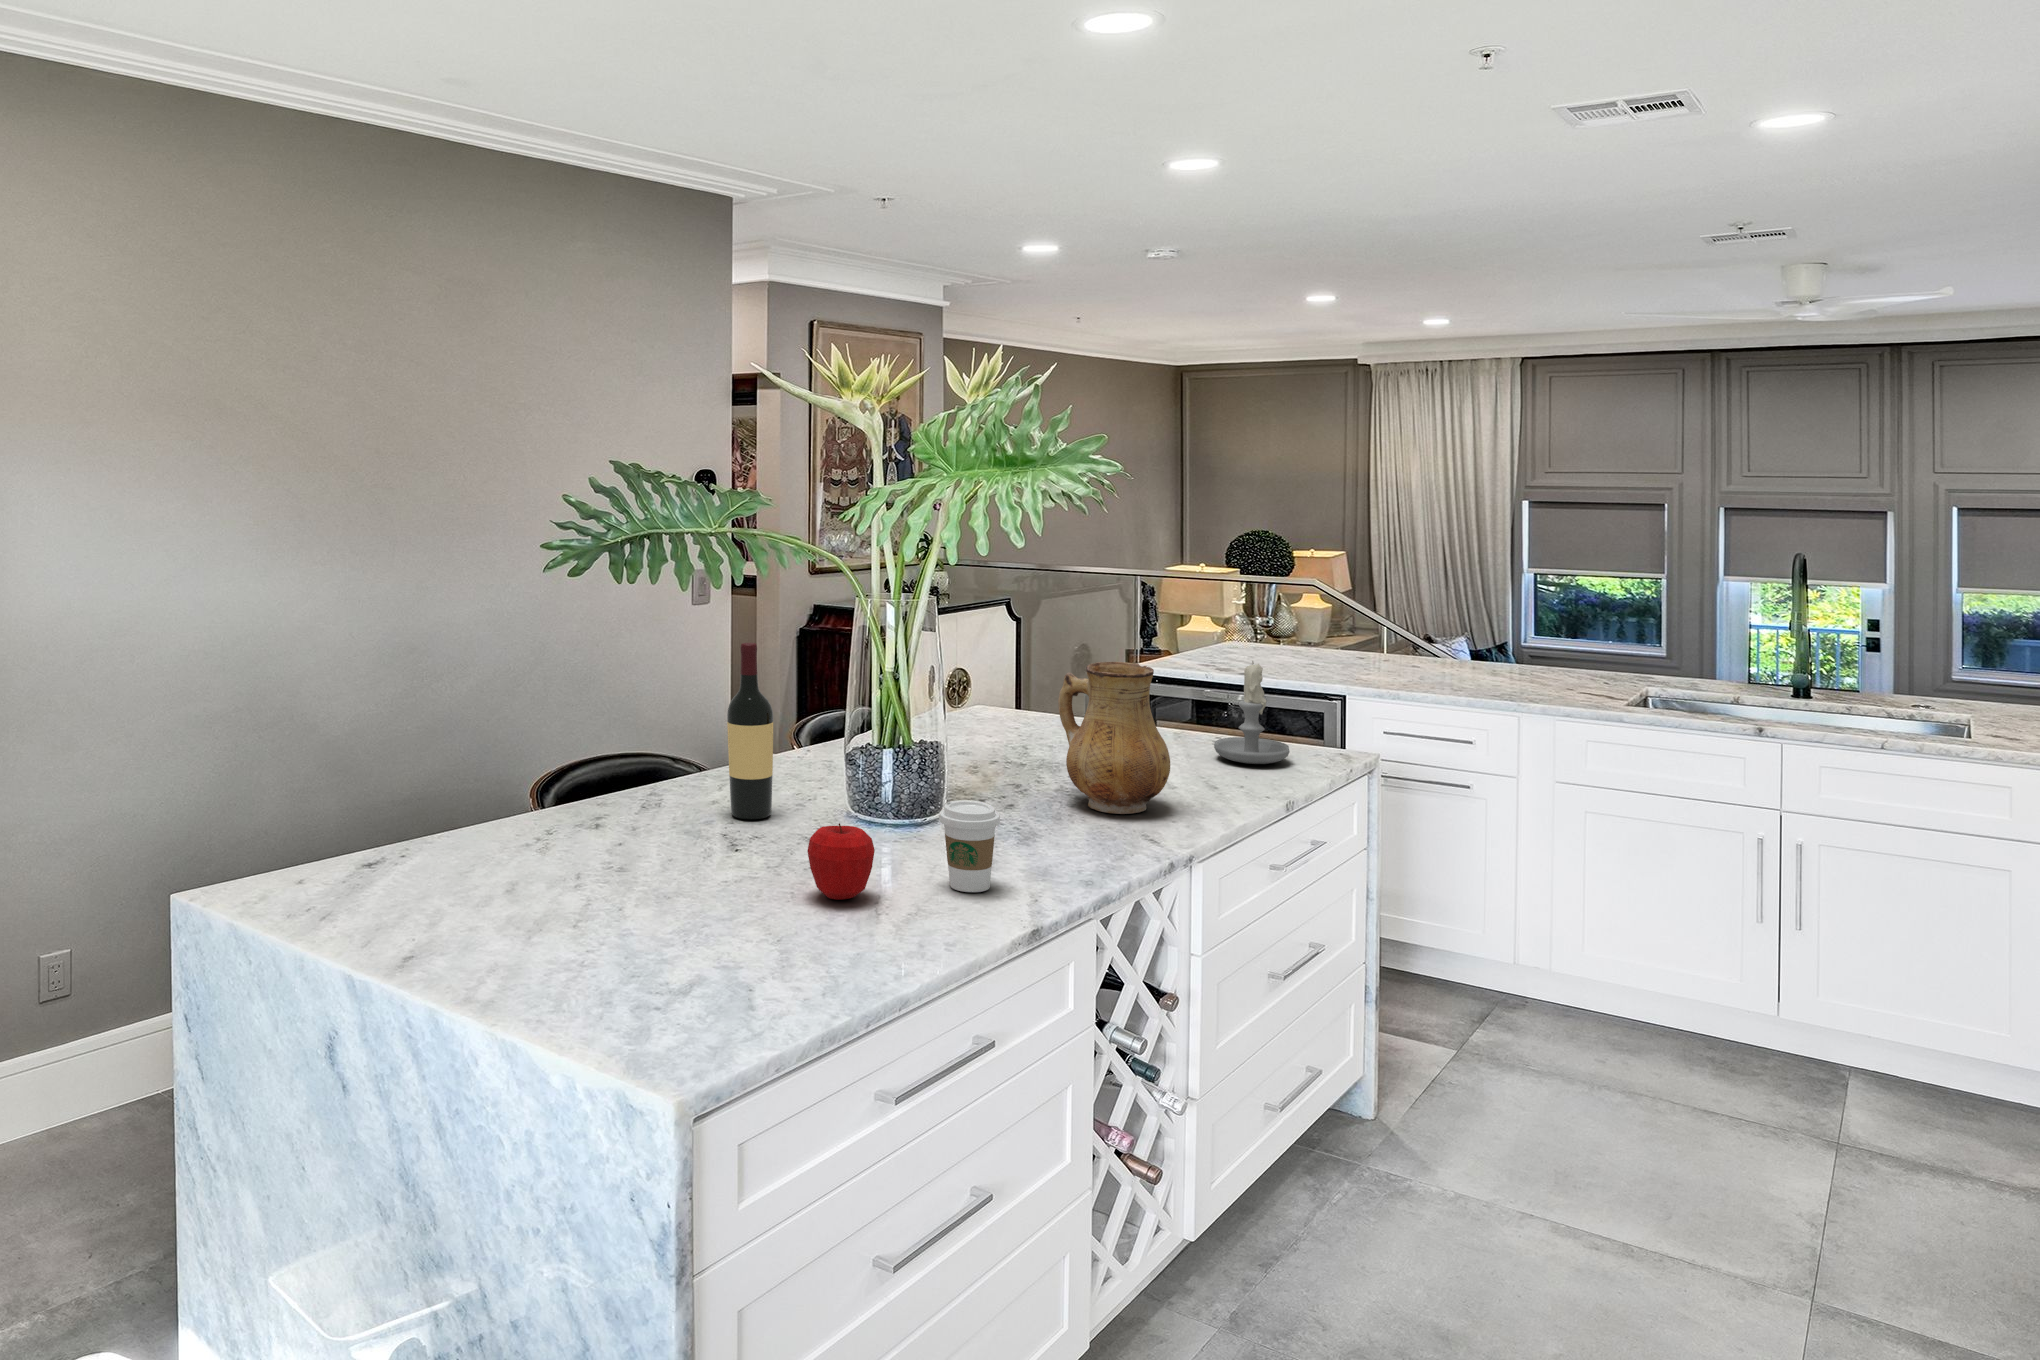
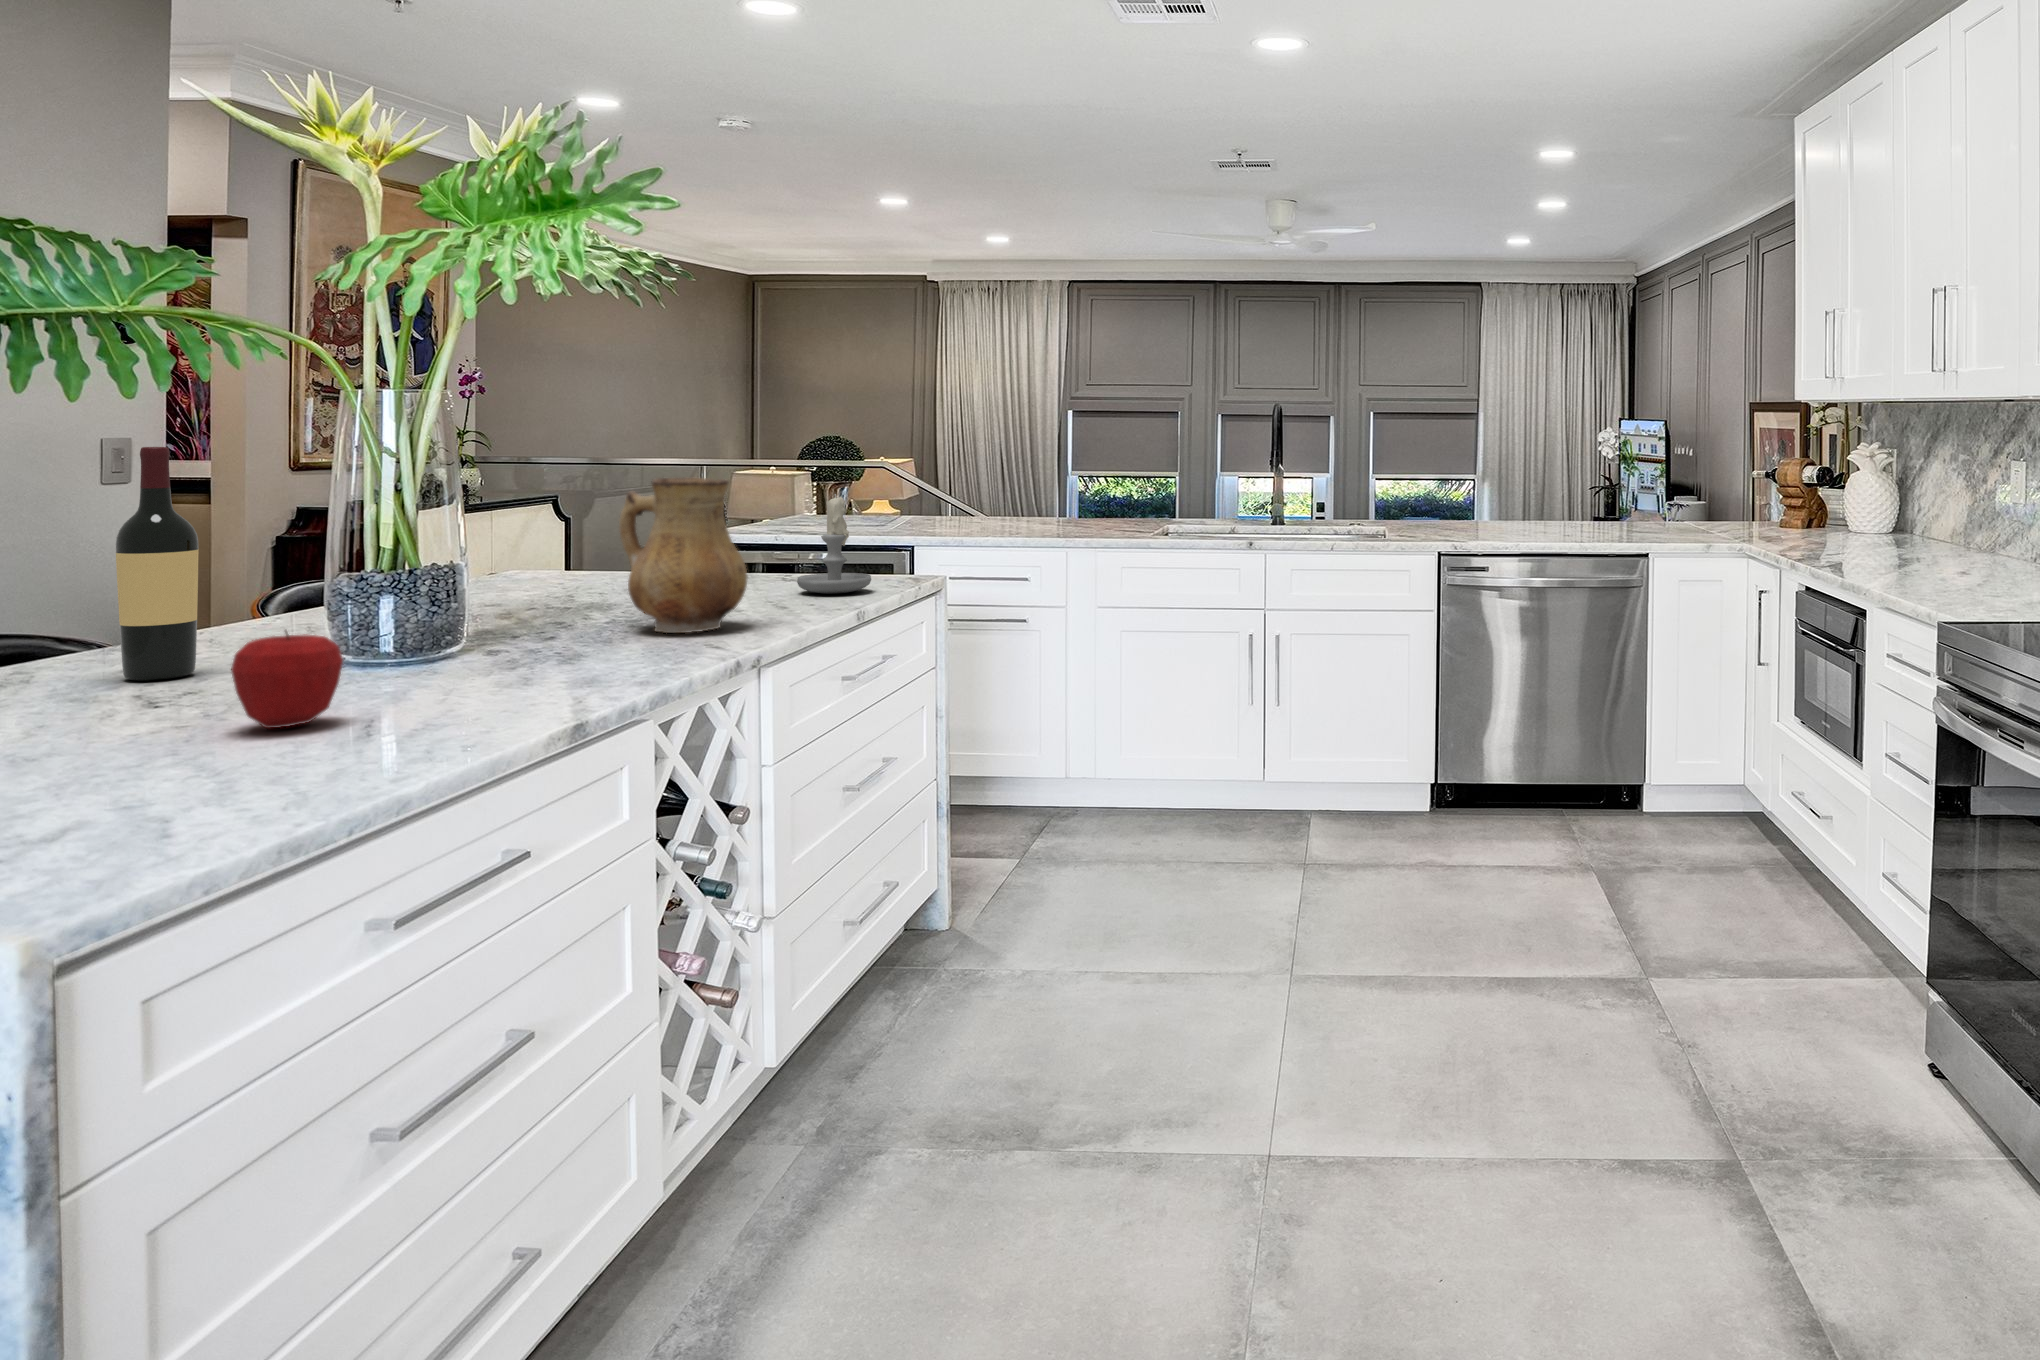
coffee cup: present [939,800,1000,892] -> none [445,598,530,702]

